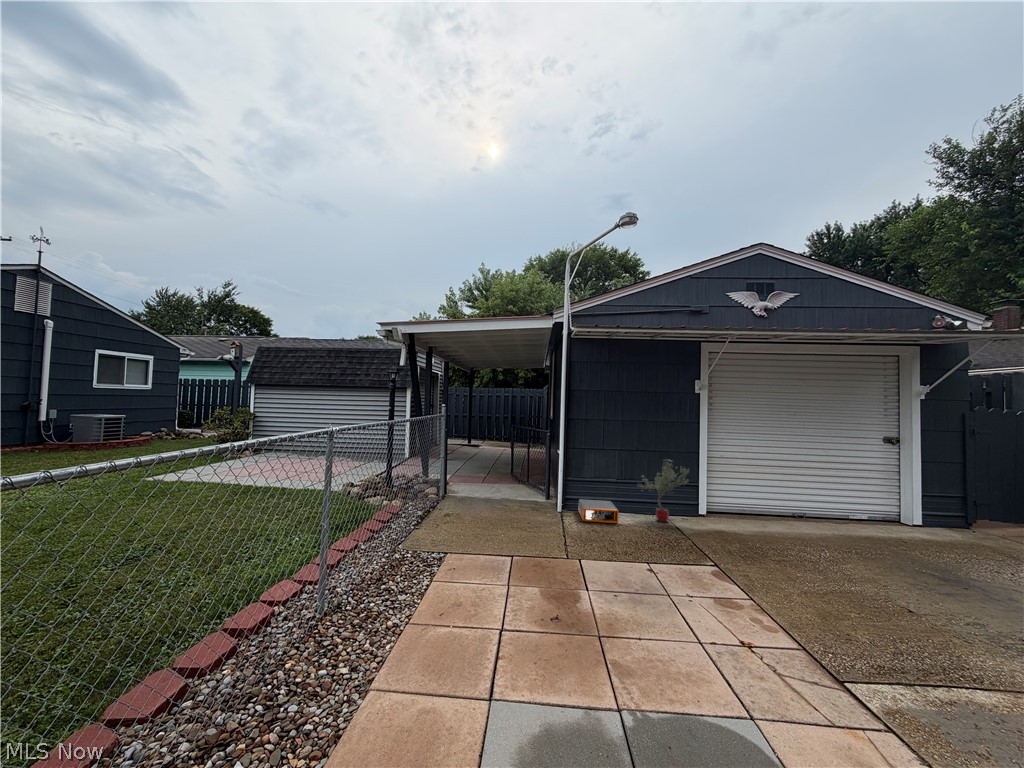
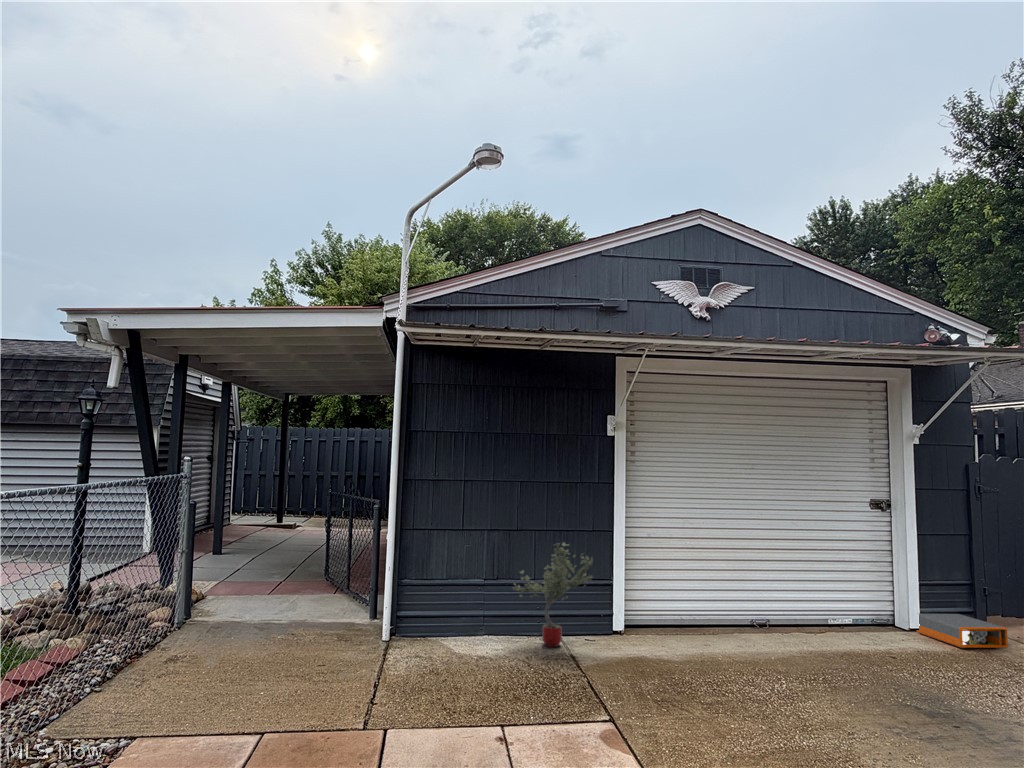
storage box: present [578,499,618,523] -> present [916,614,1008,648]

